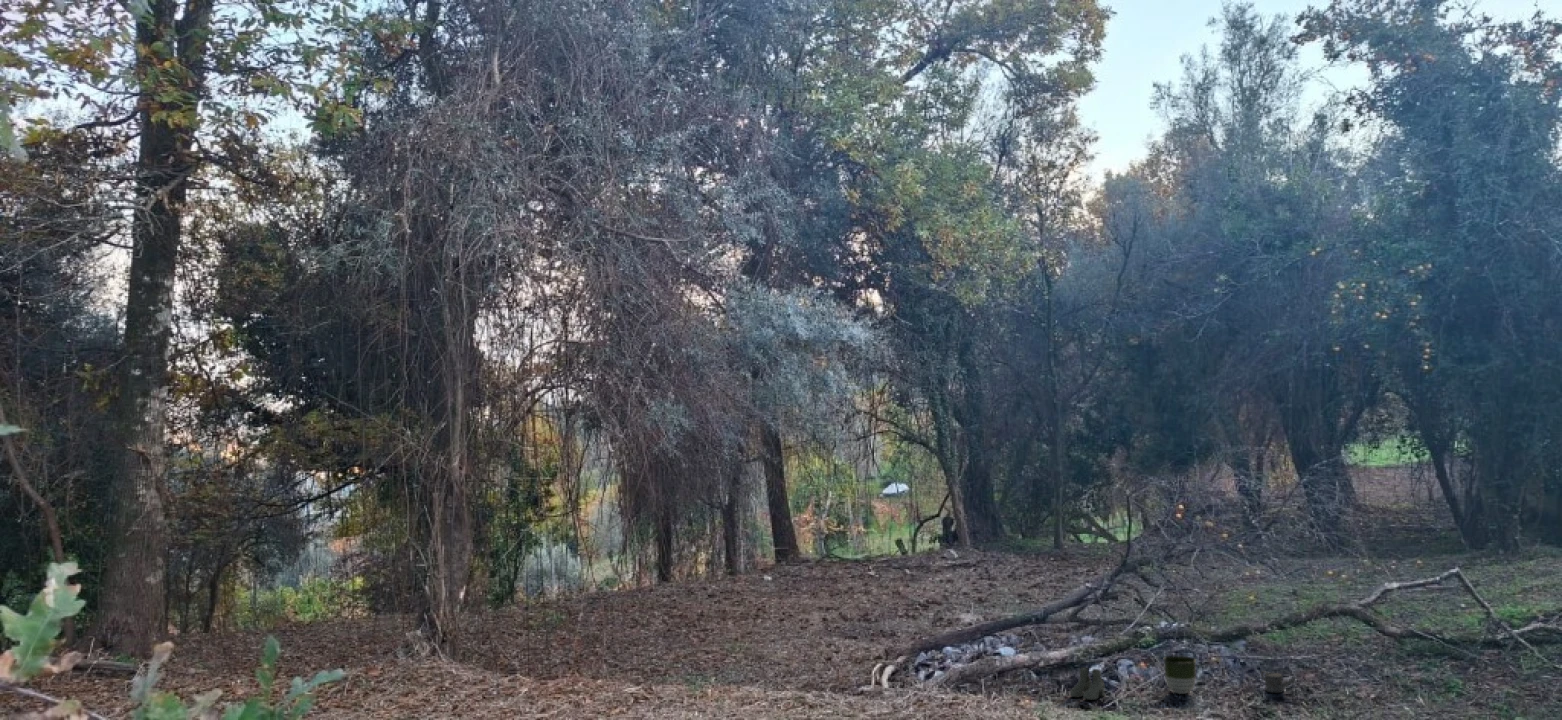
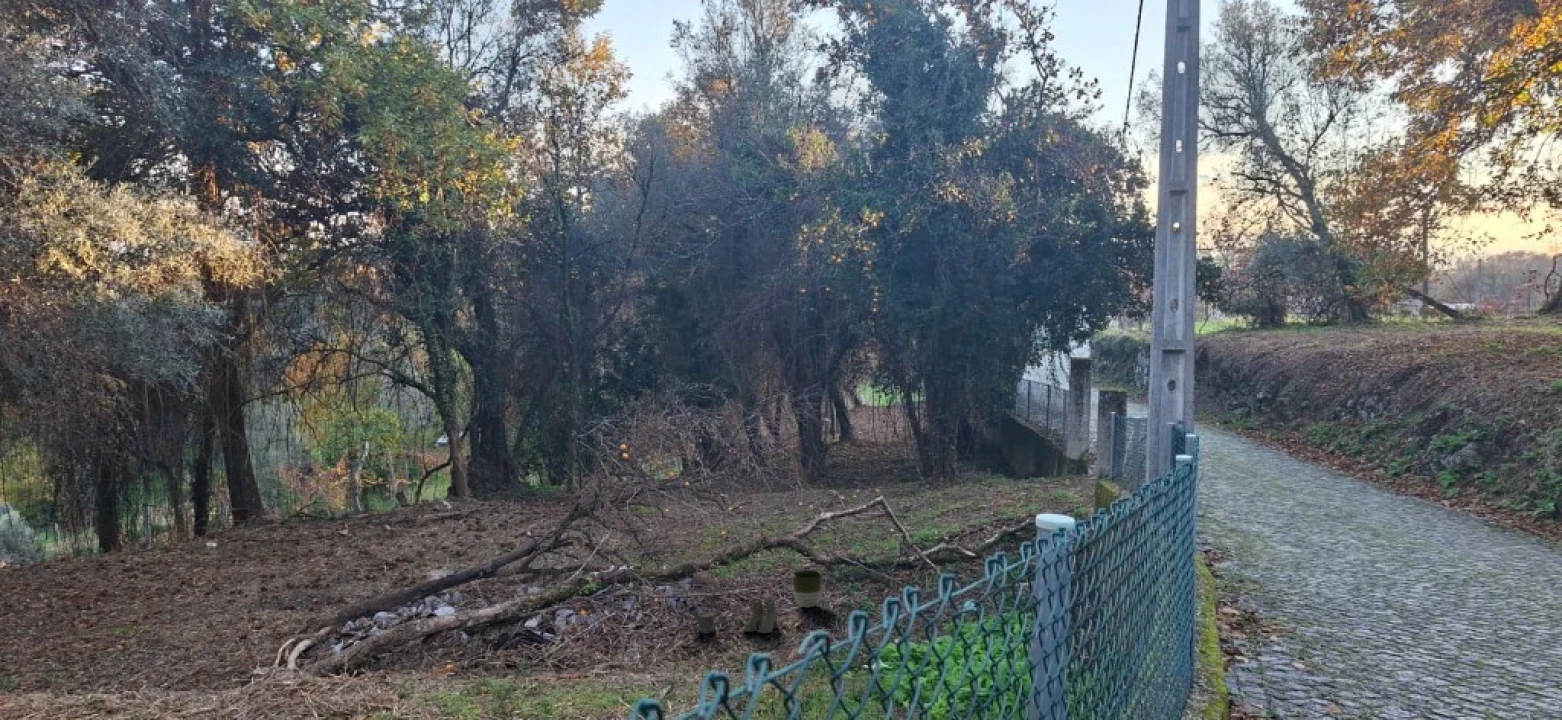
planter: present [1164,655,1196,694] -> present [792,571,822,607]
boots: present [1070,667,1105,700] -> present [744,599,778,634]

